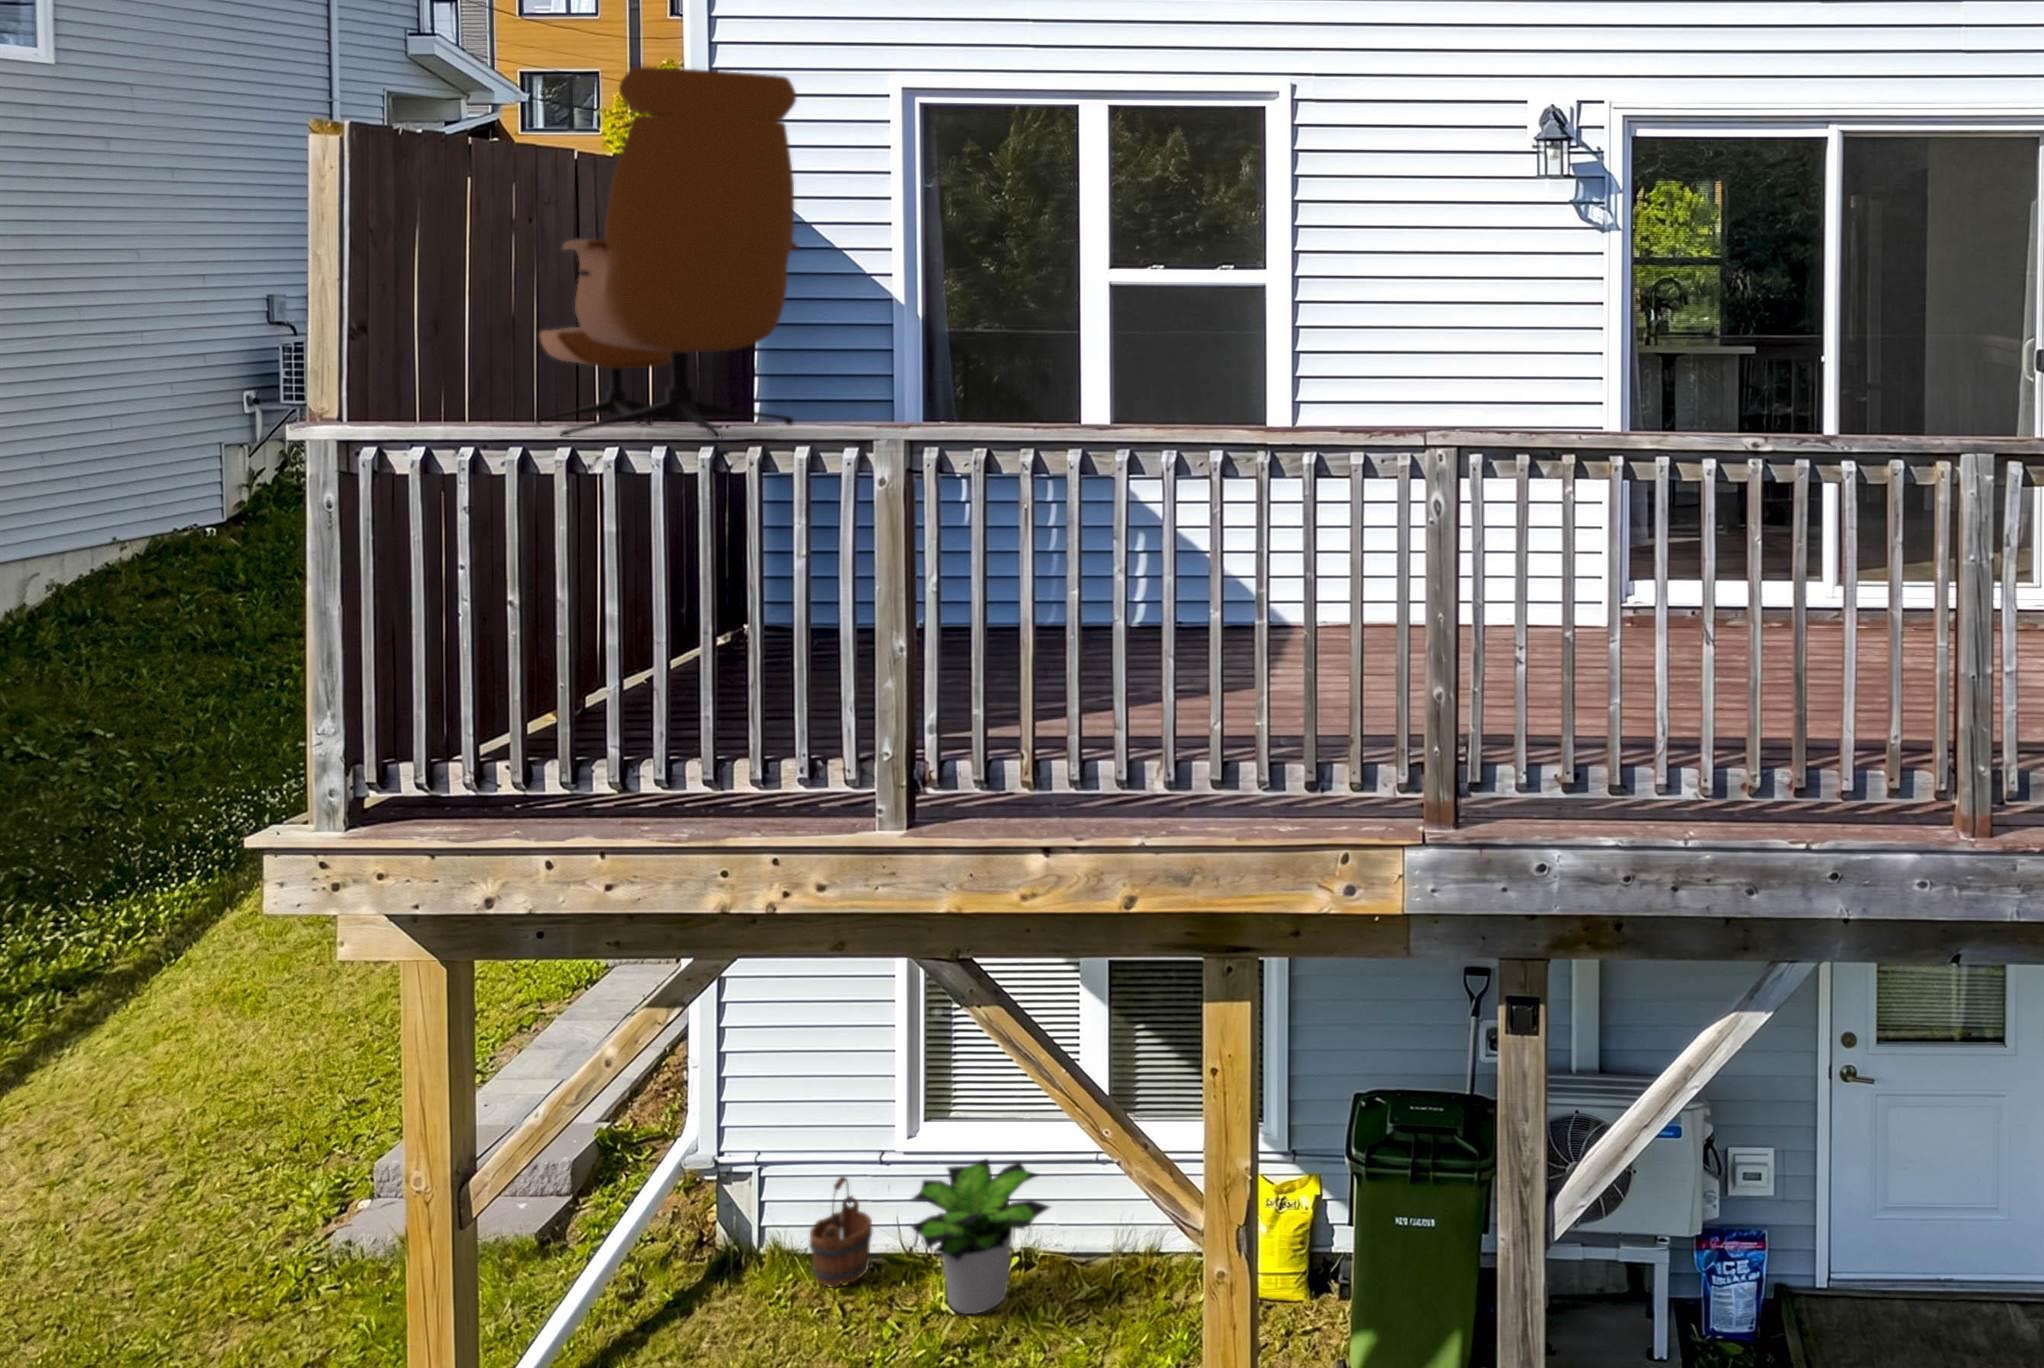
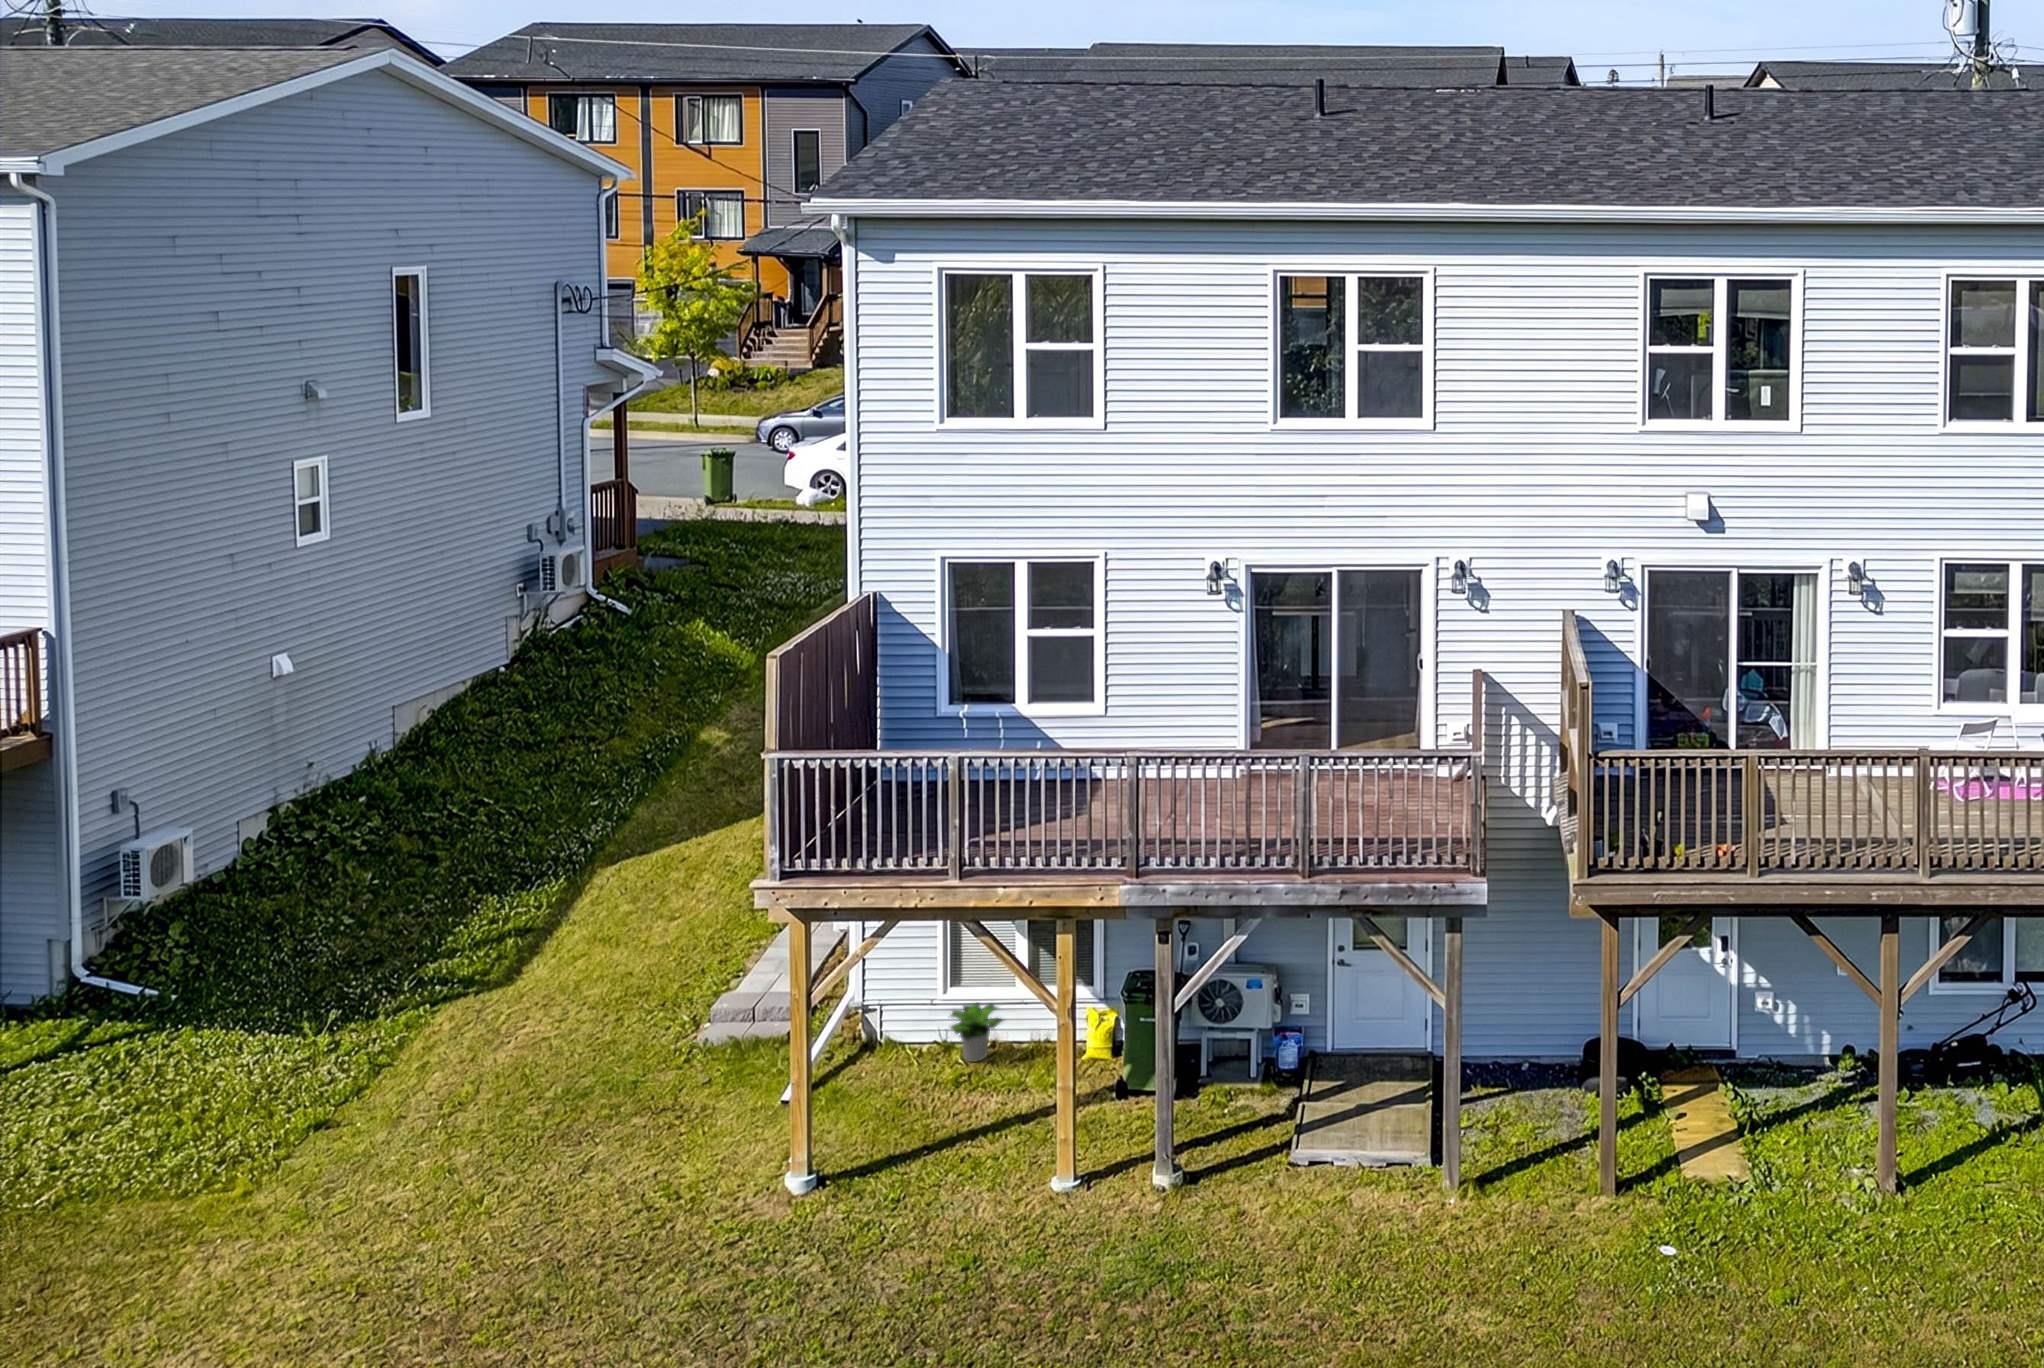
lounge chair: present [536,67,798,439] -> none [821,636,917,756]
wooden bucket: present [810,1176,872,1287] -> none [906,1009,931,1054]

